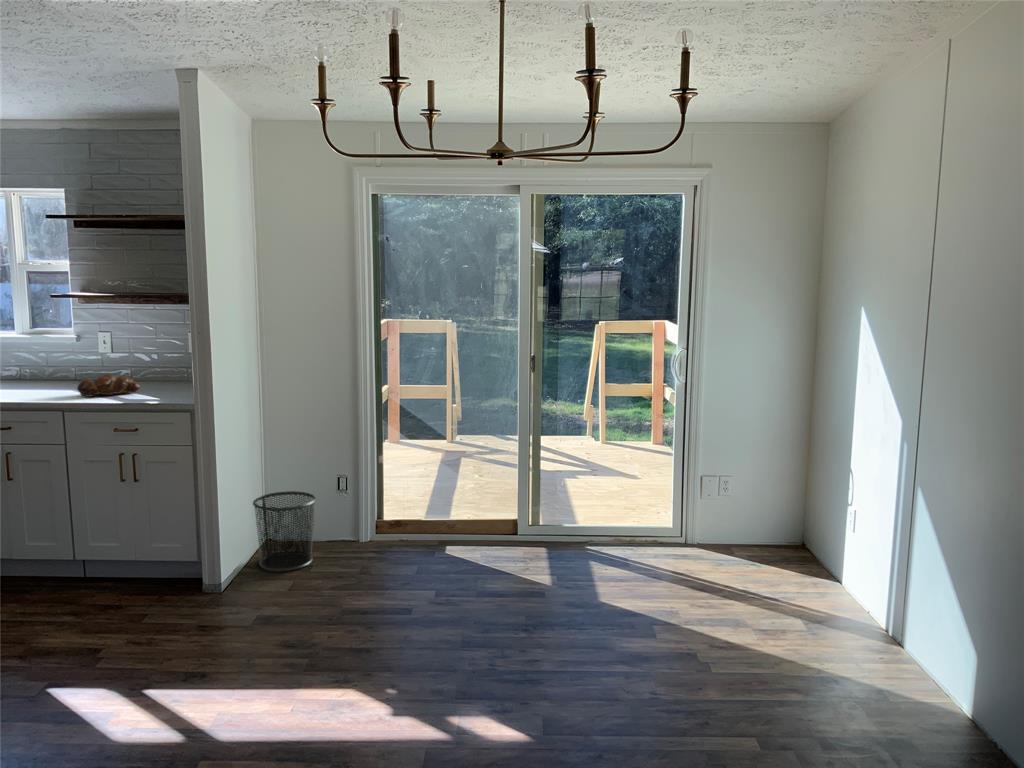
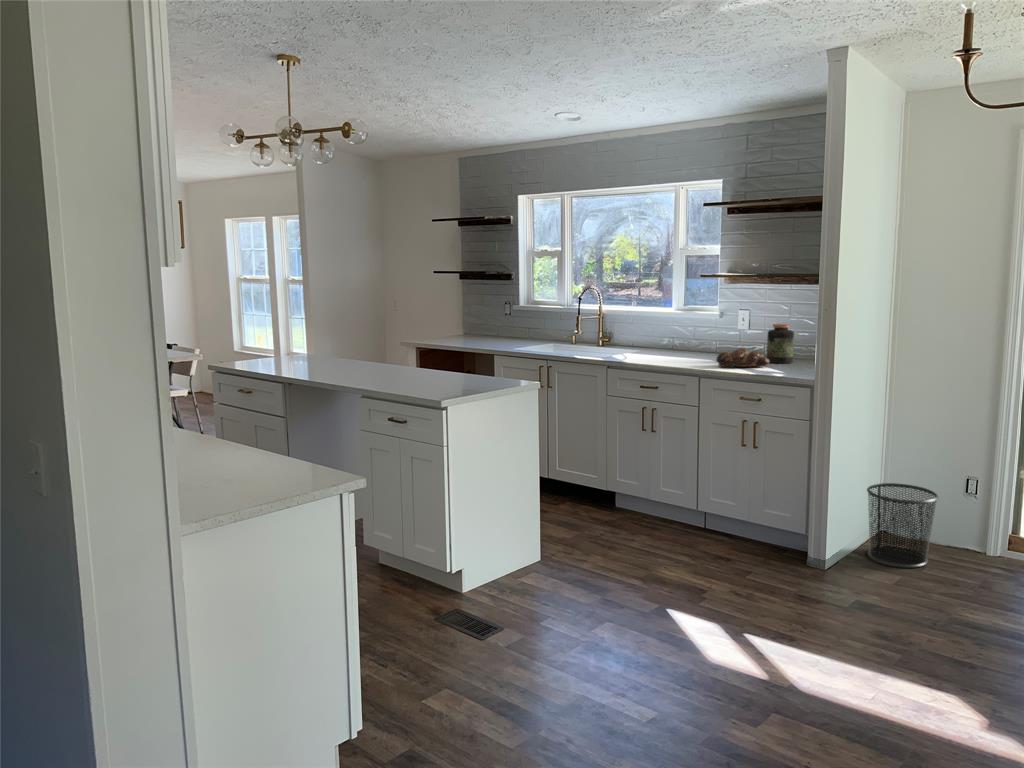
jar: none [135,346,165,387] -> present [767,324,794,363]

